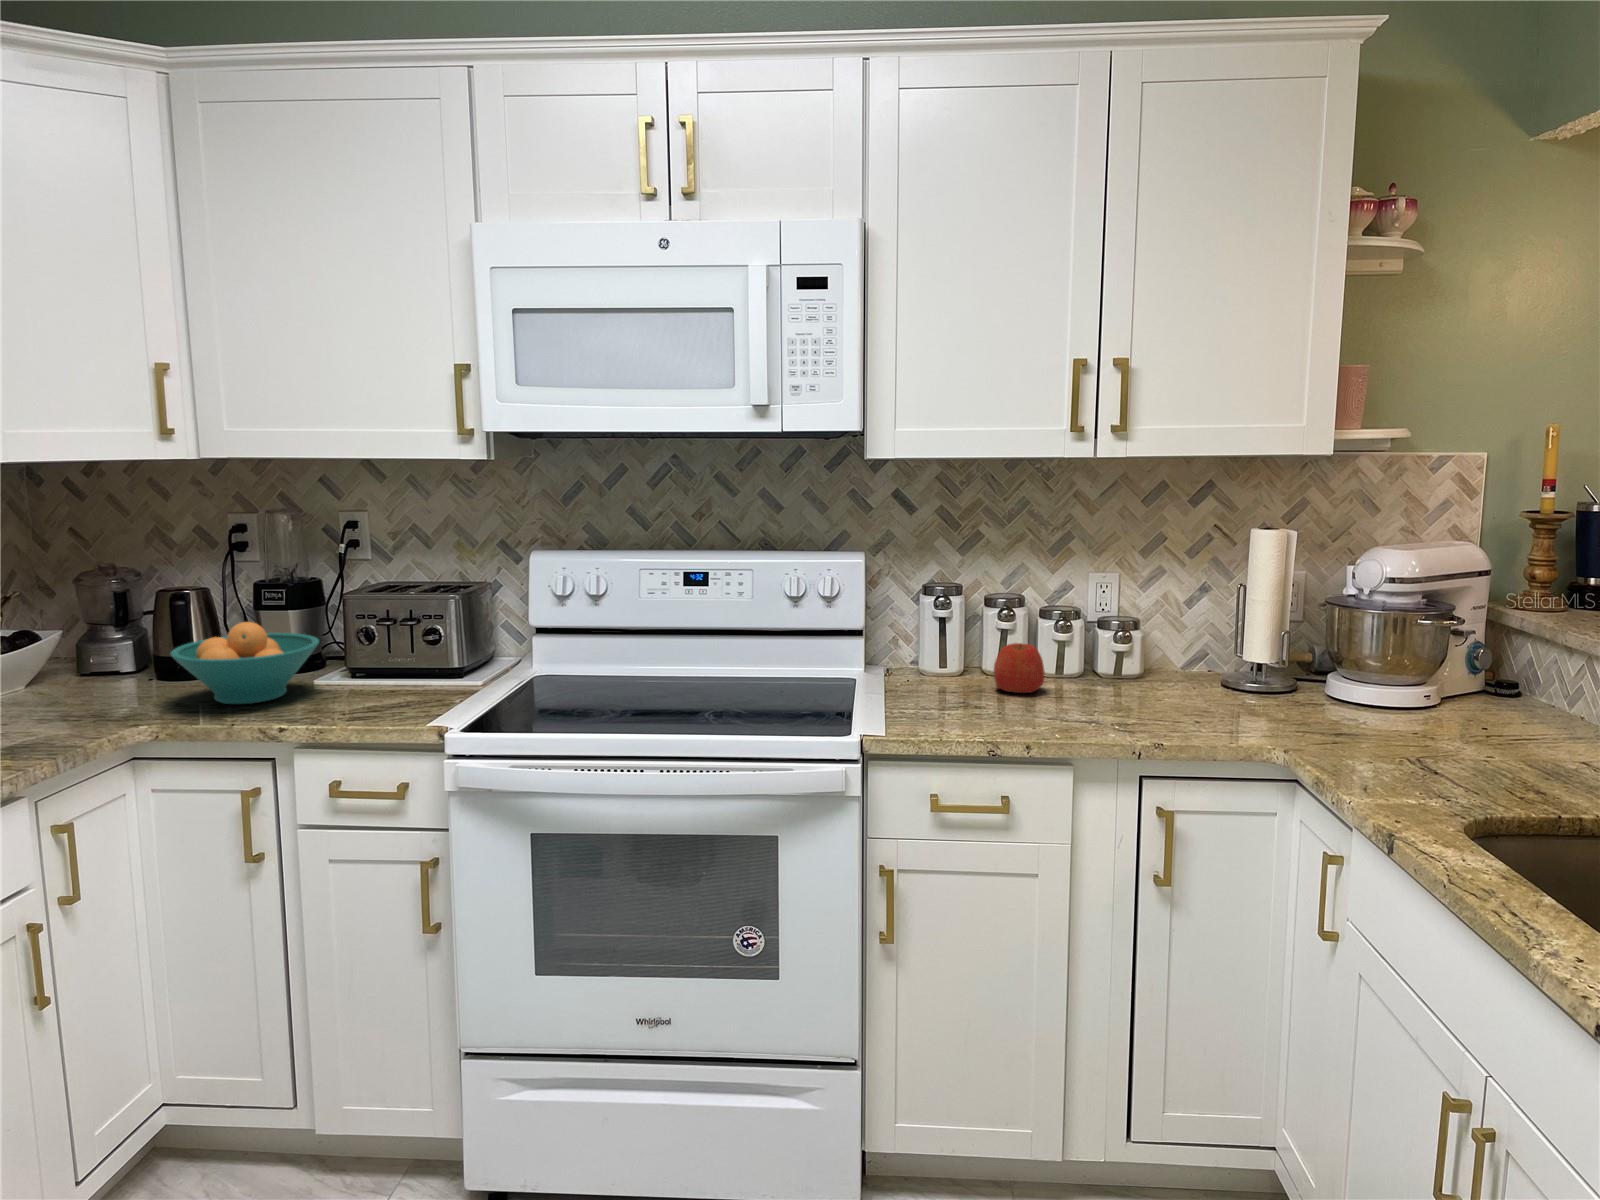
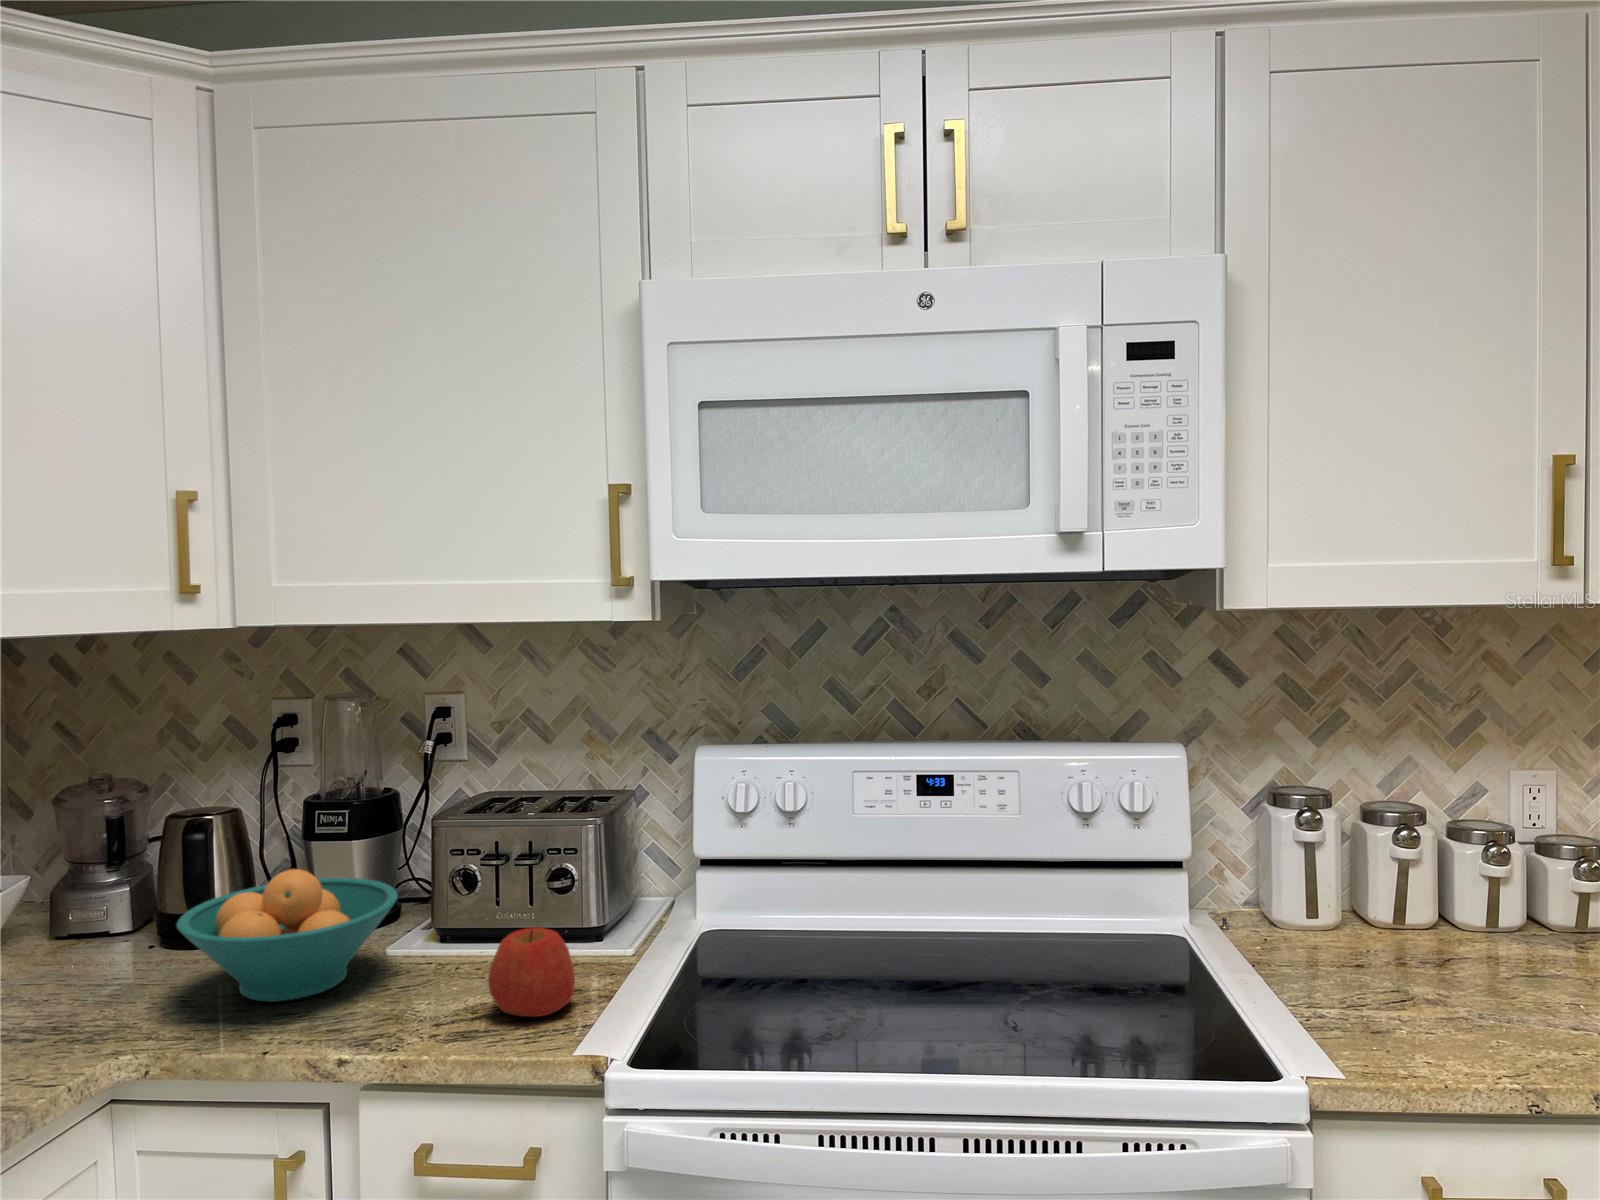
apple: present [994,643,1044,693] -> present [488,927,575,1017]

